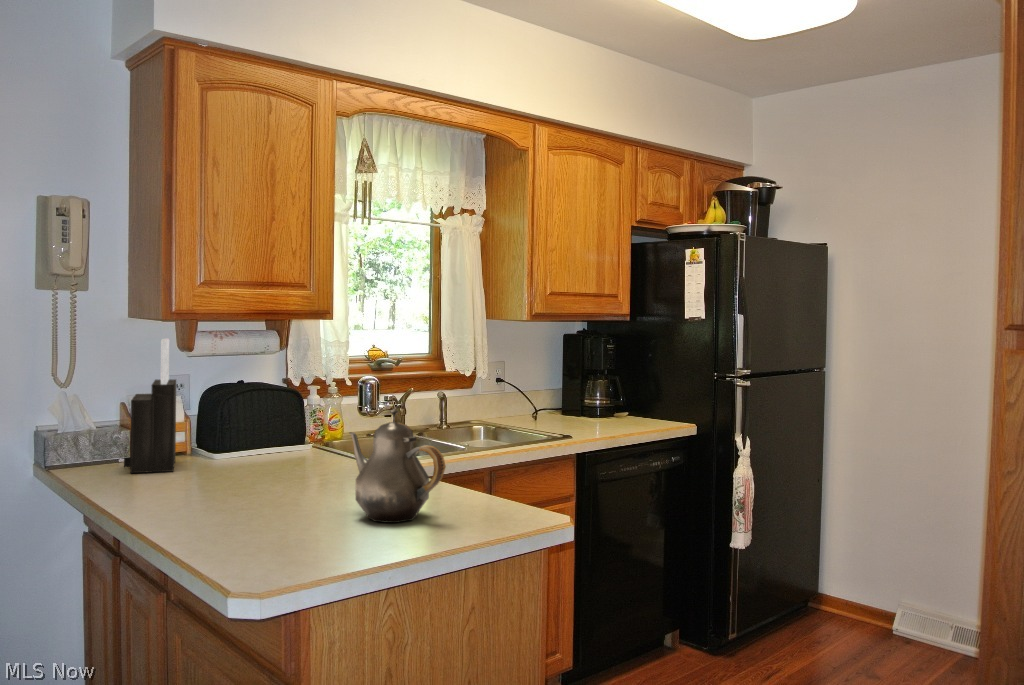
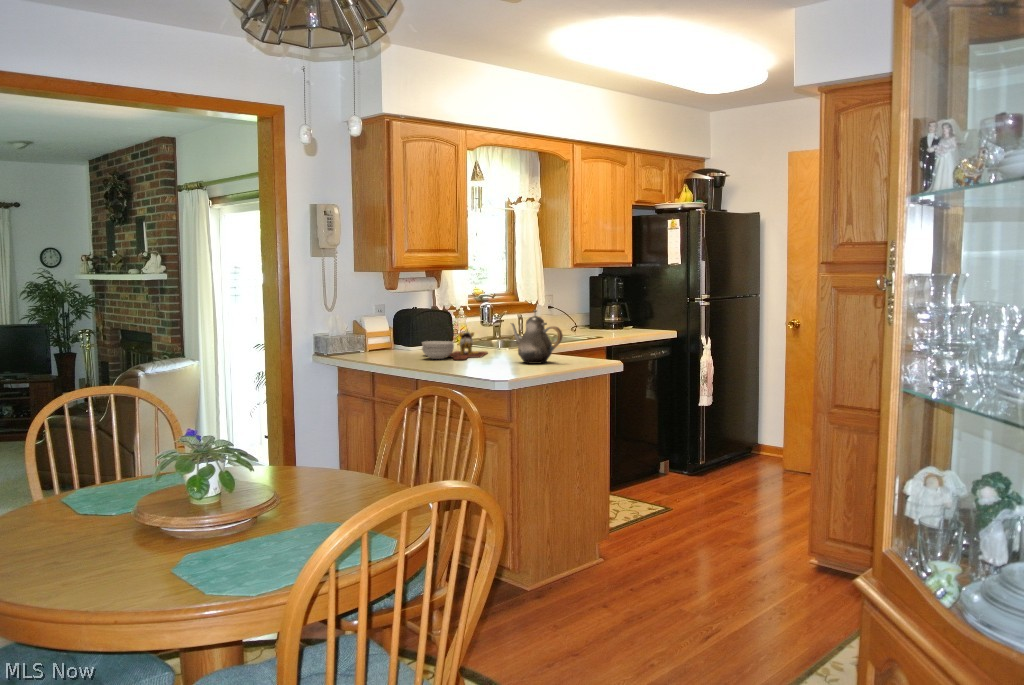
knife block: present [124,338,176,473] -> none [365,282,396,356]
cutting board: none [193,429,340,499] -> present [422,329,488,360]

